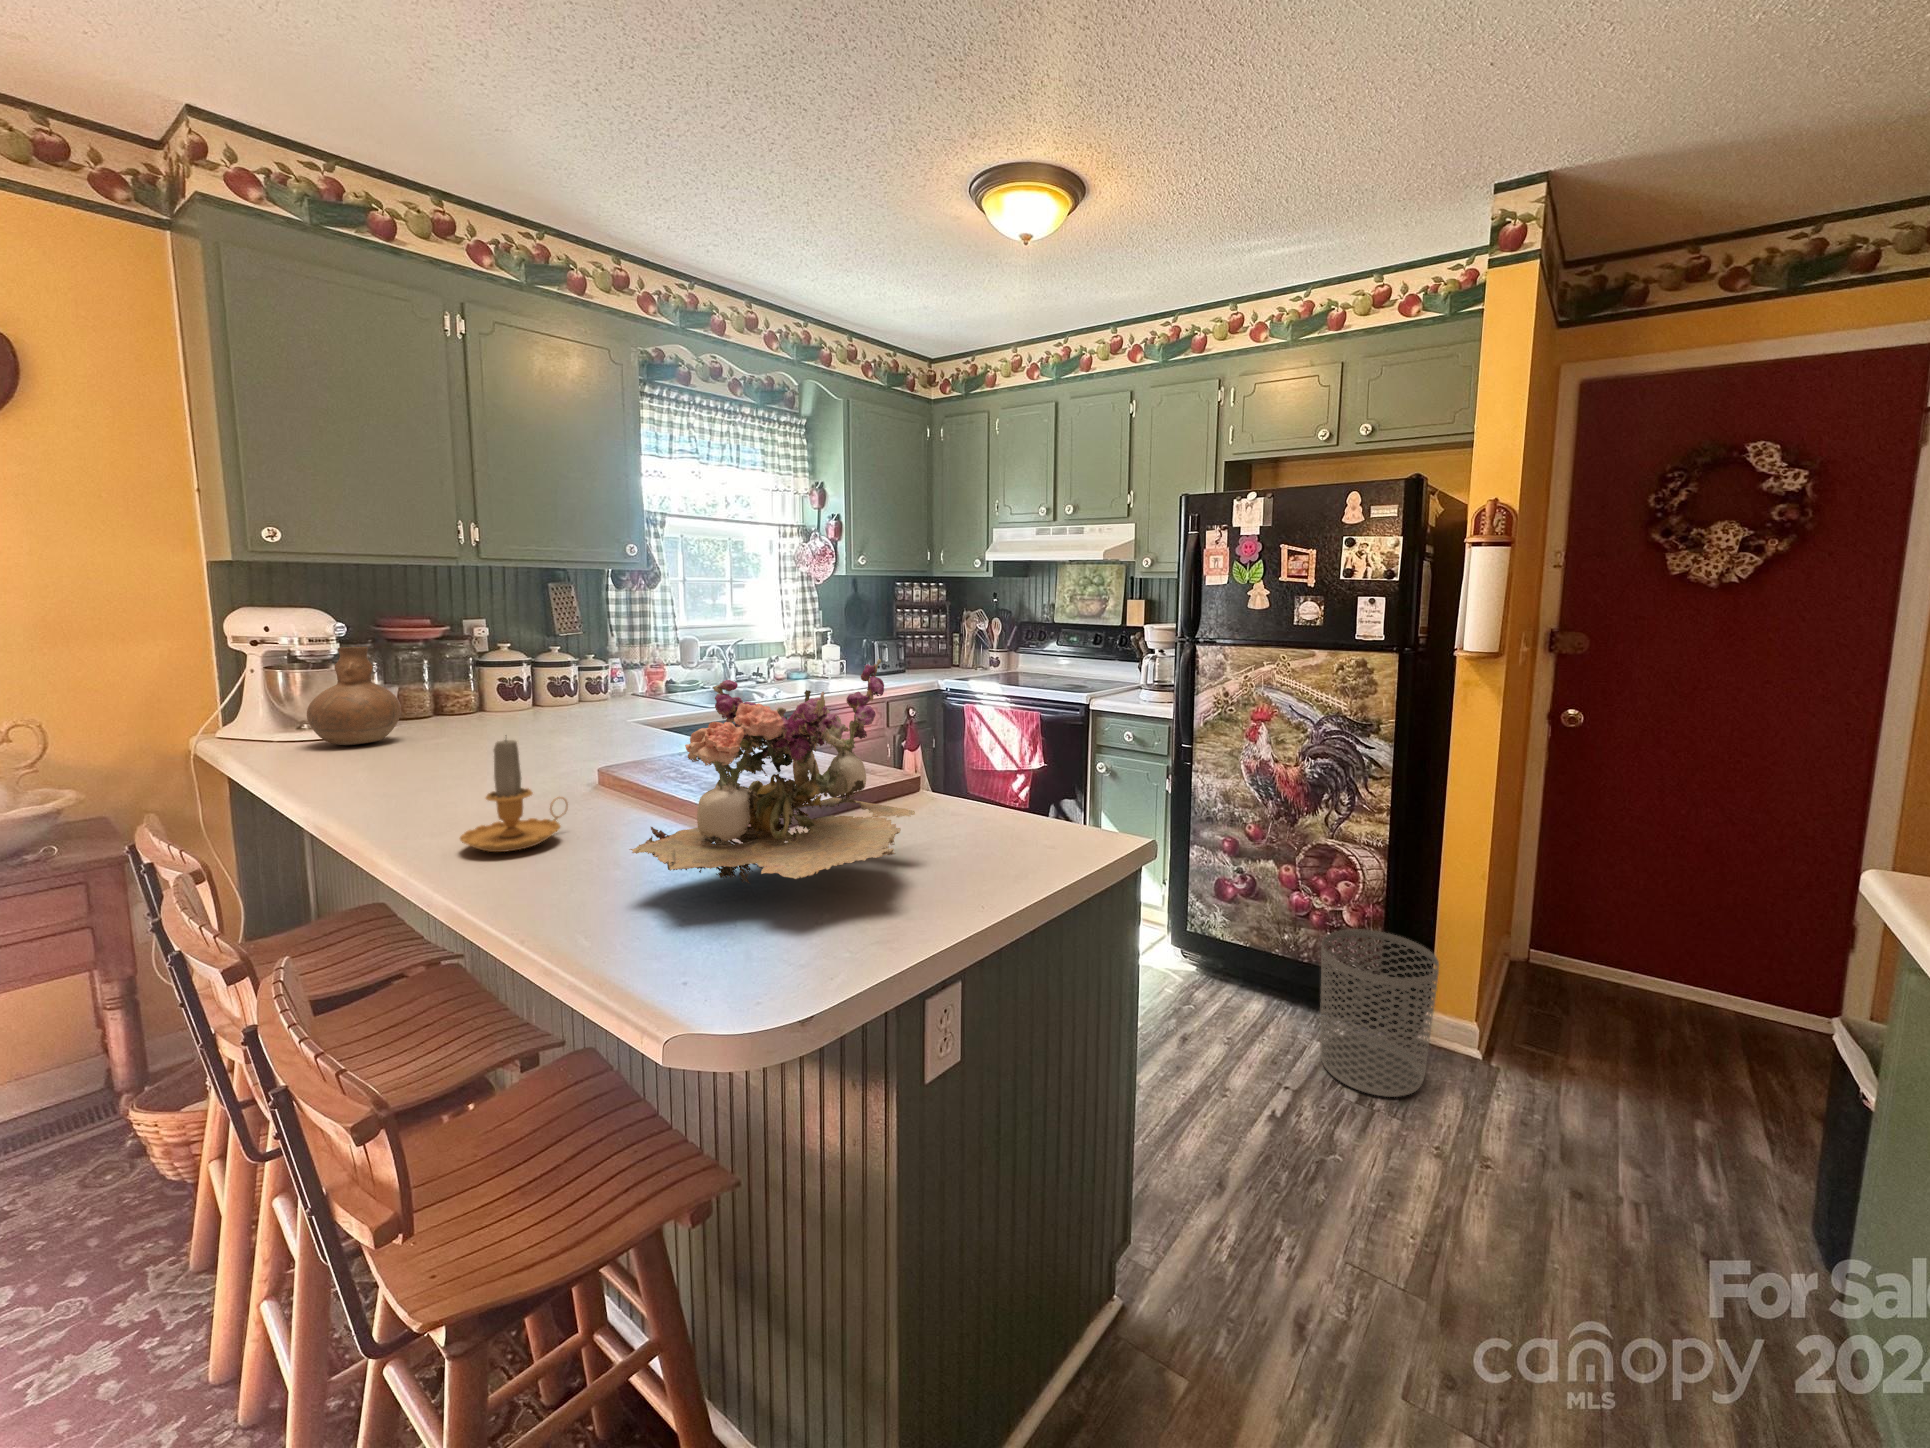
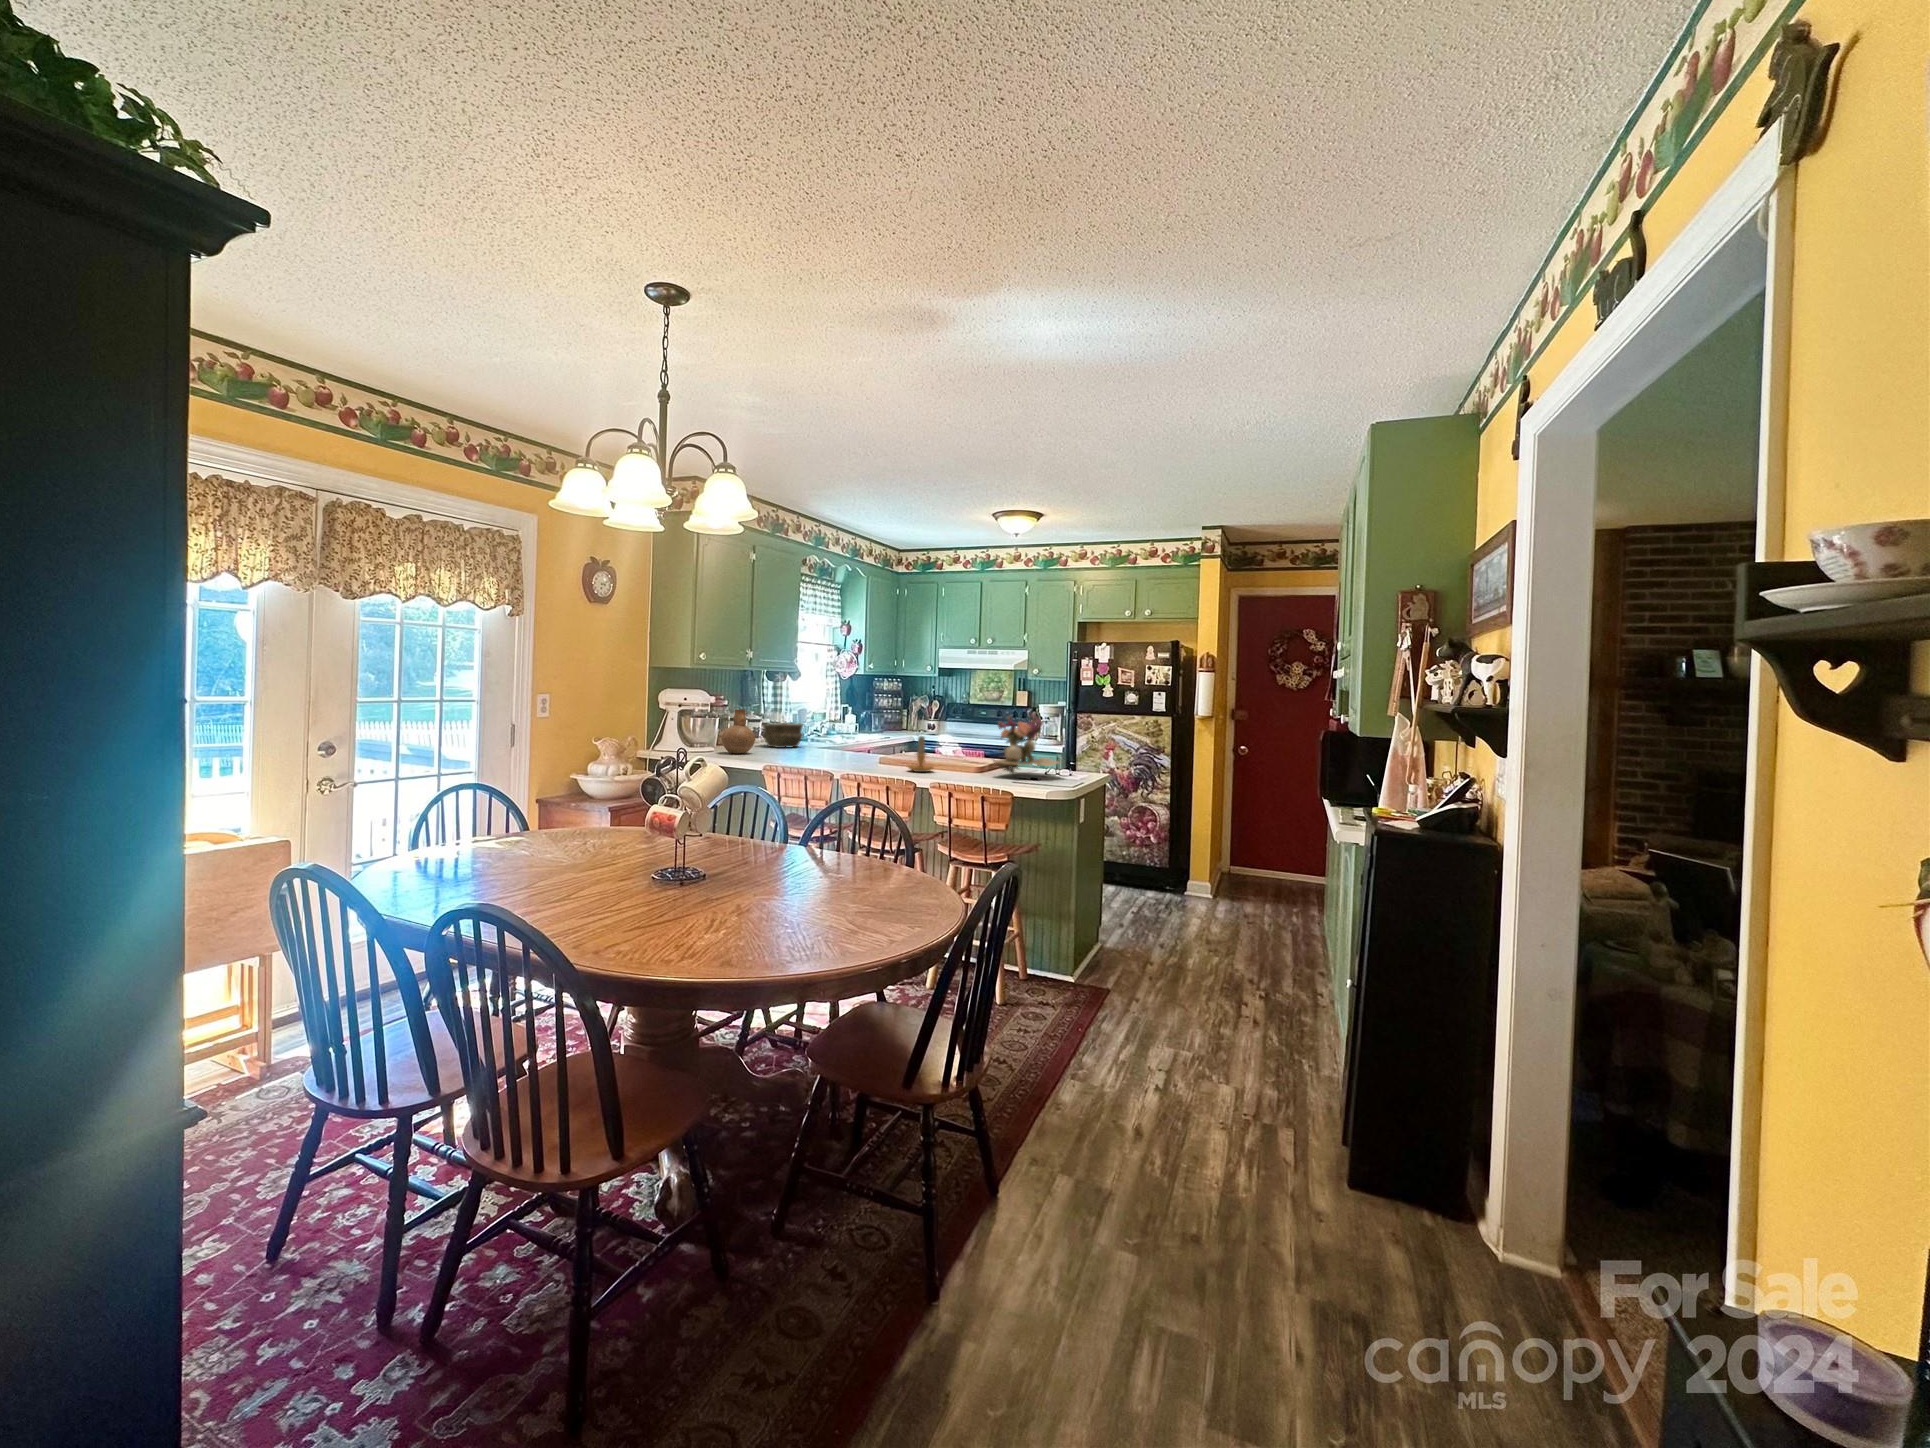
bowl: none [512,668,610,720] -> present [762,723,803,748]
waste bin: present [1320,929,1439,1097] -> none [1145,842,1194,907]

